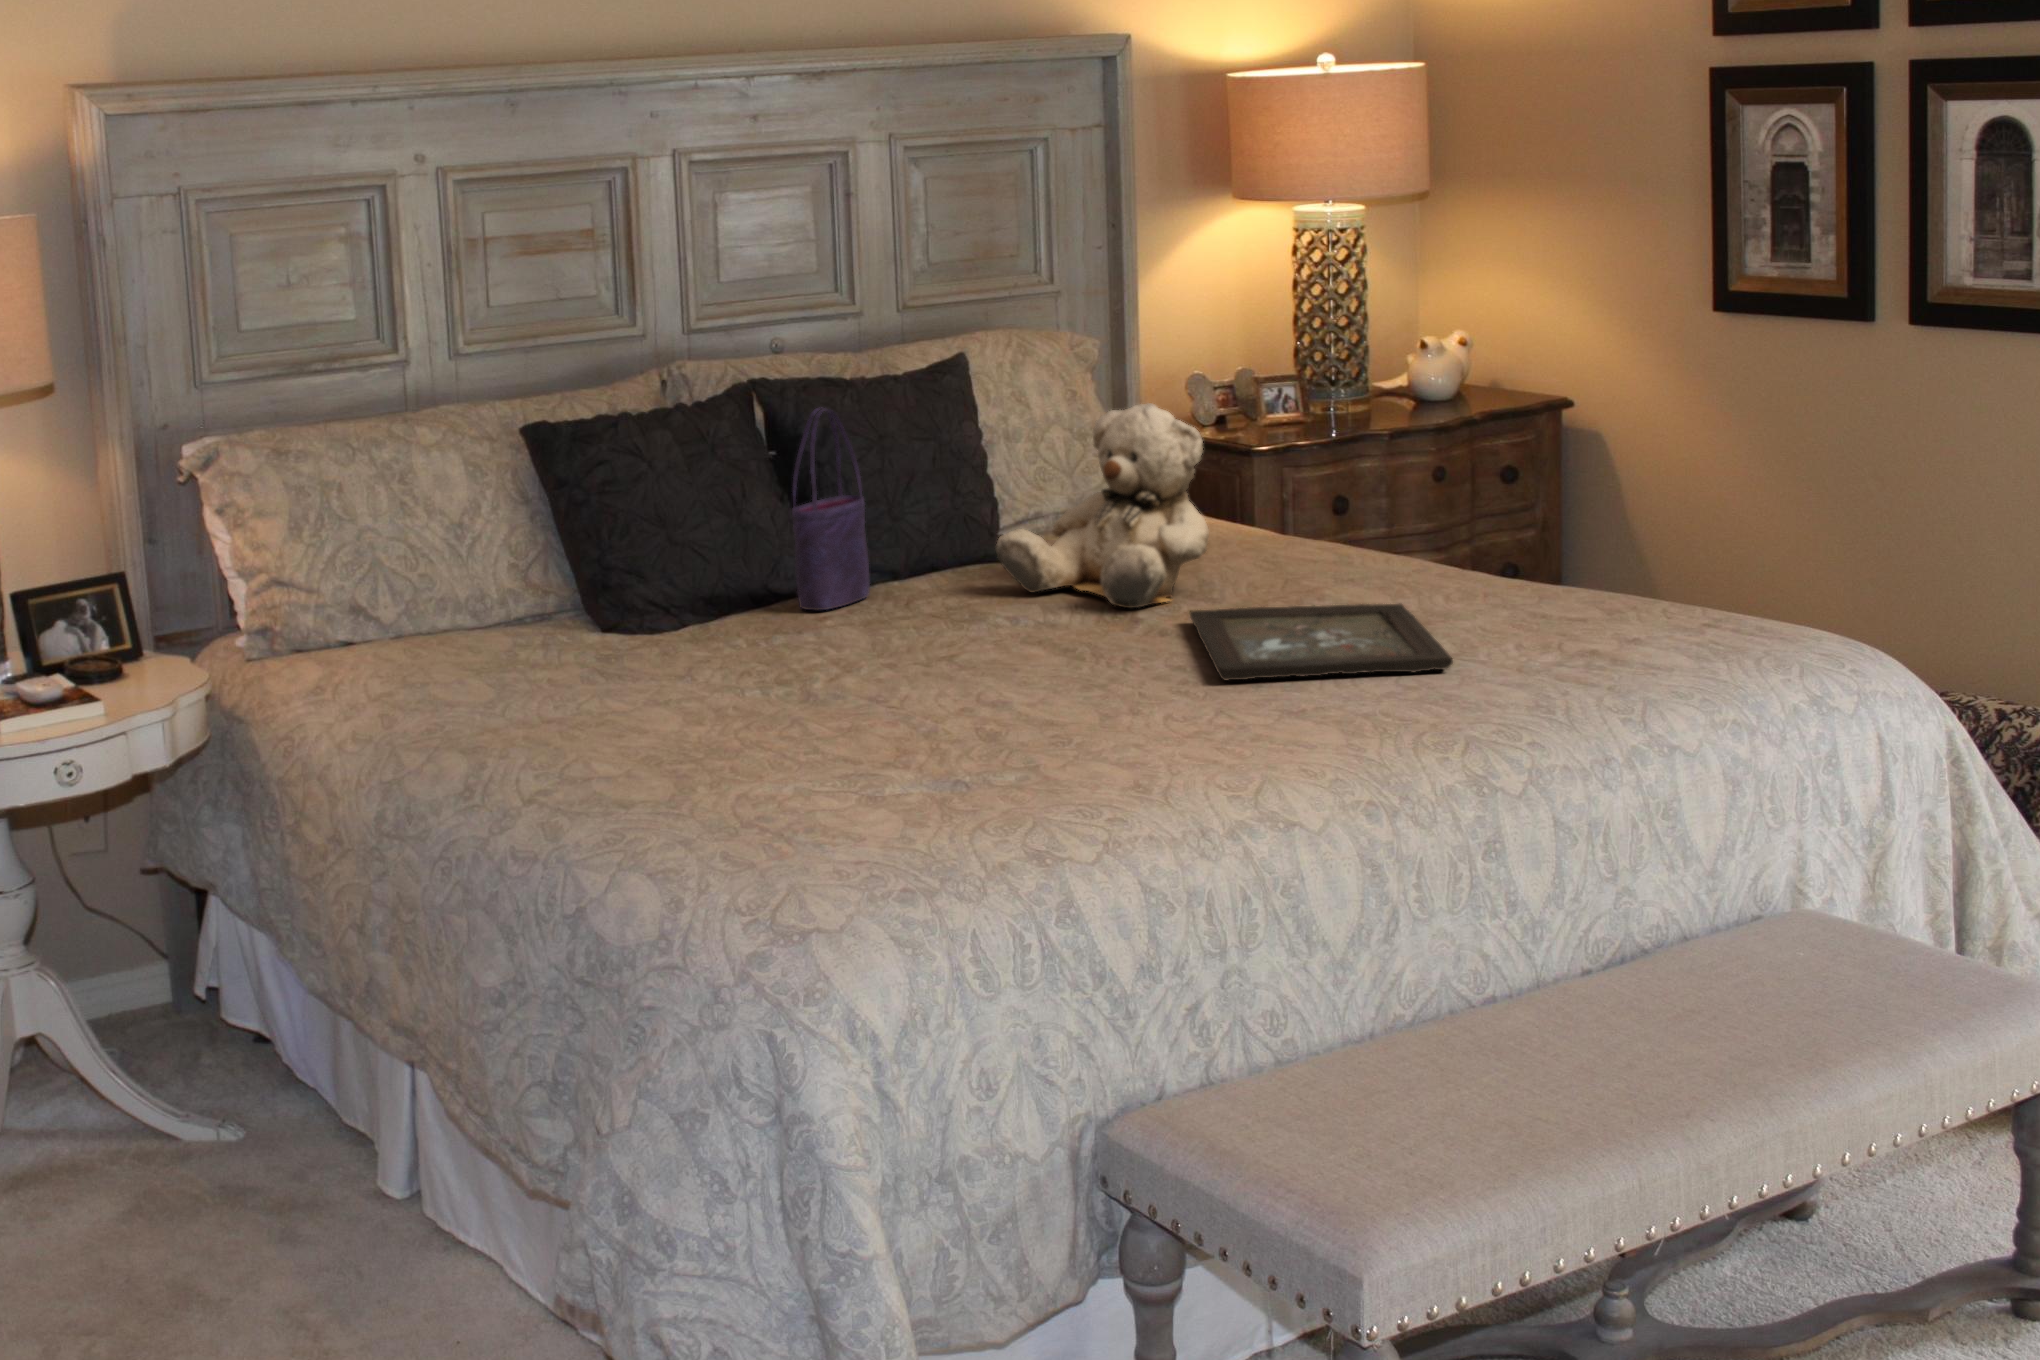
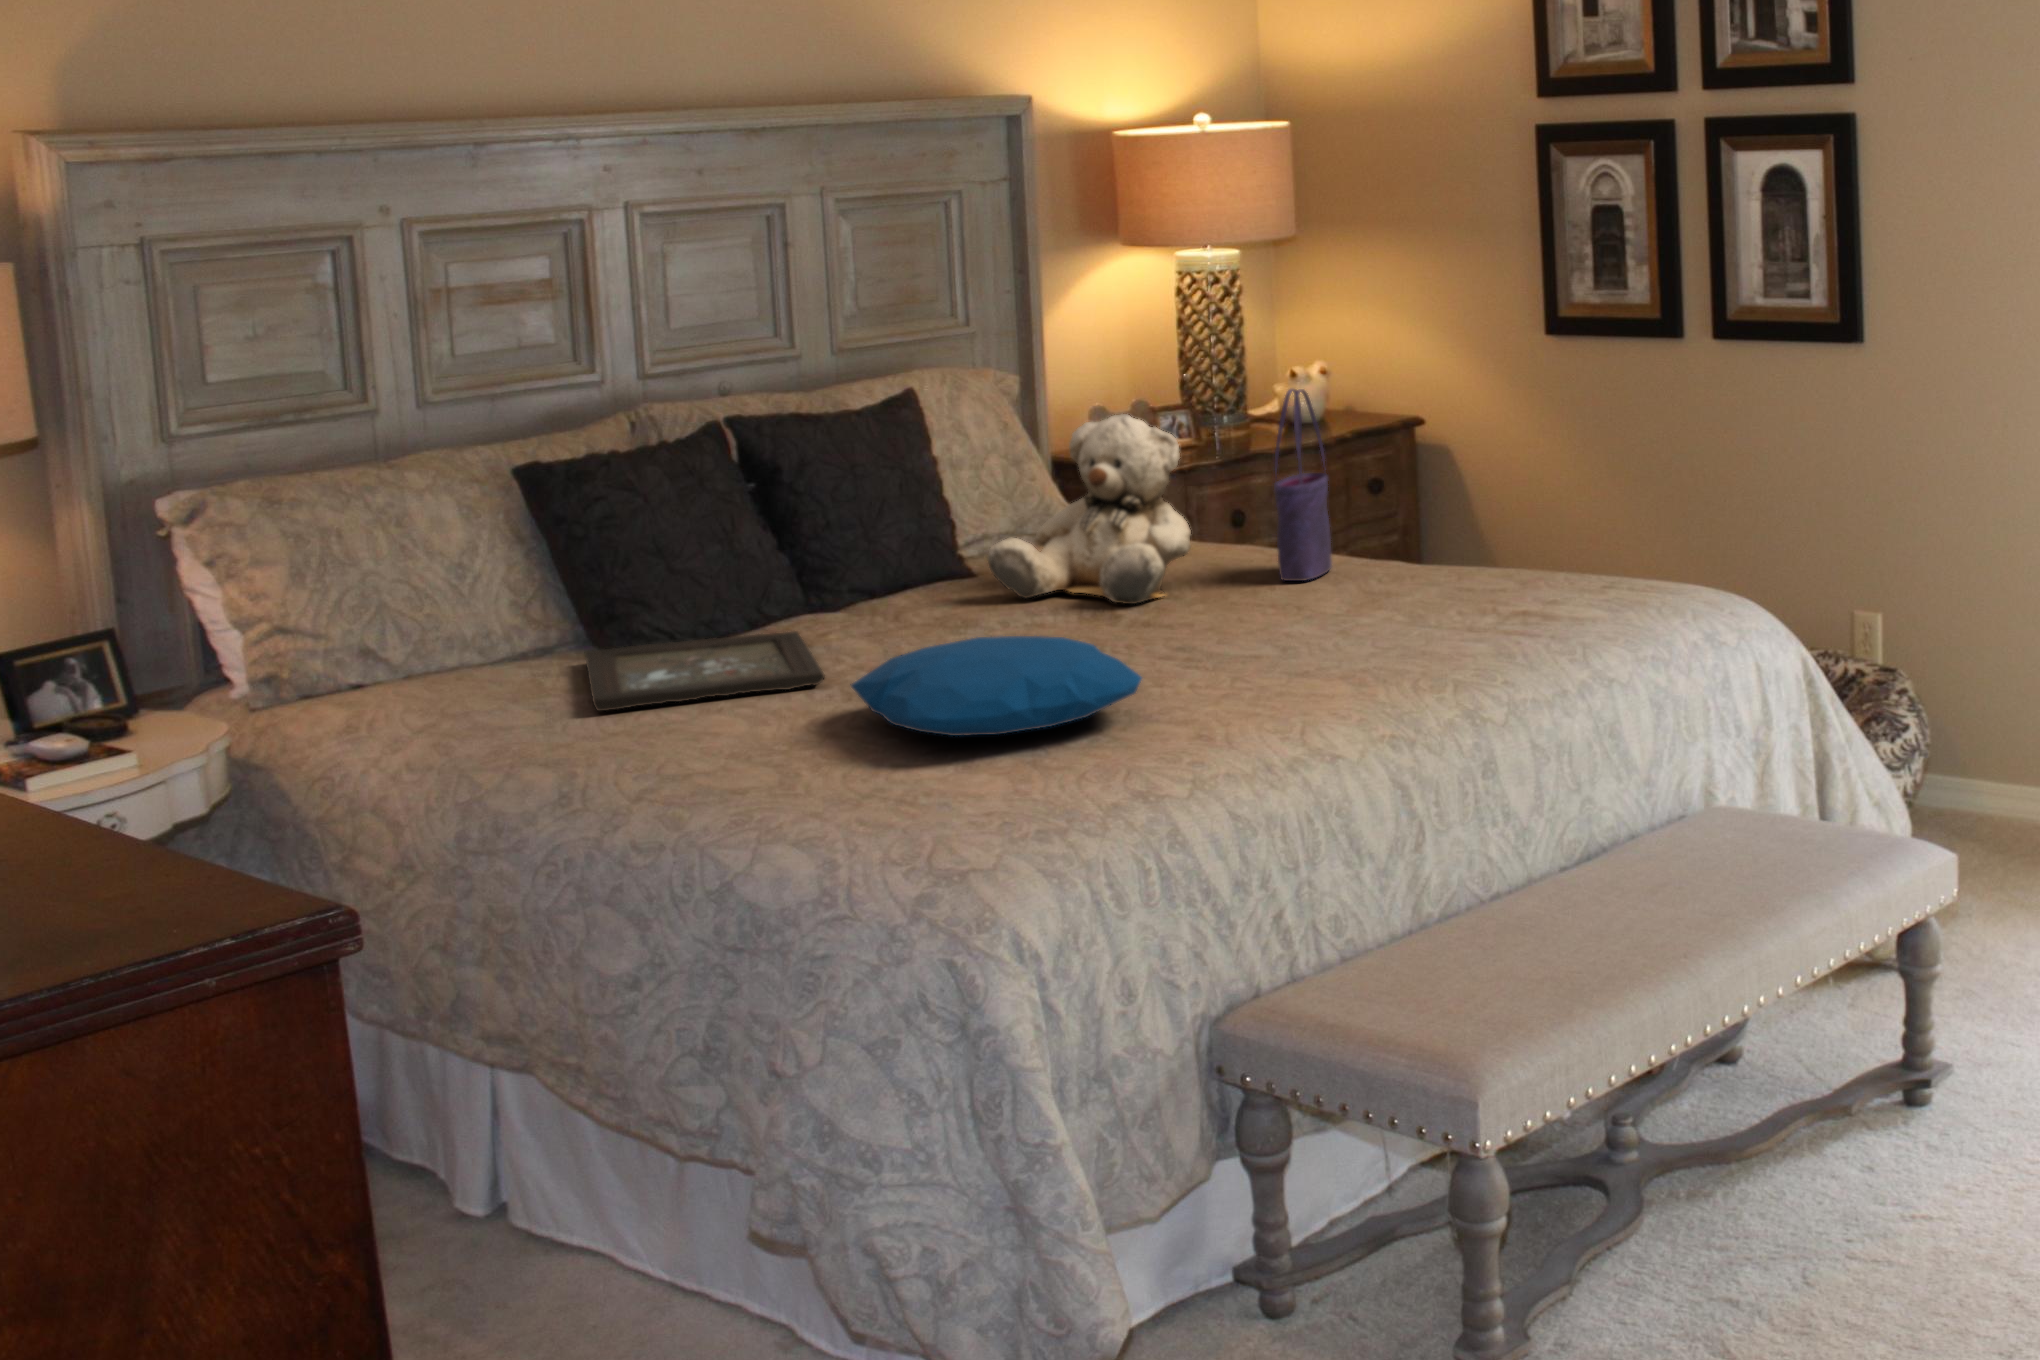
tote bag: present [792,408,870,611] -> present [1274,389,1332,581]
tray: present [1190,604,1453,680] -> present [585,631,824,711]
pillow: none [780,647,1055,752] -> present [850,636,1142,736]

